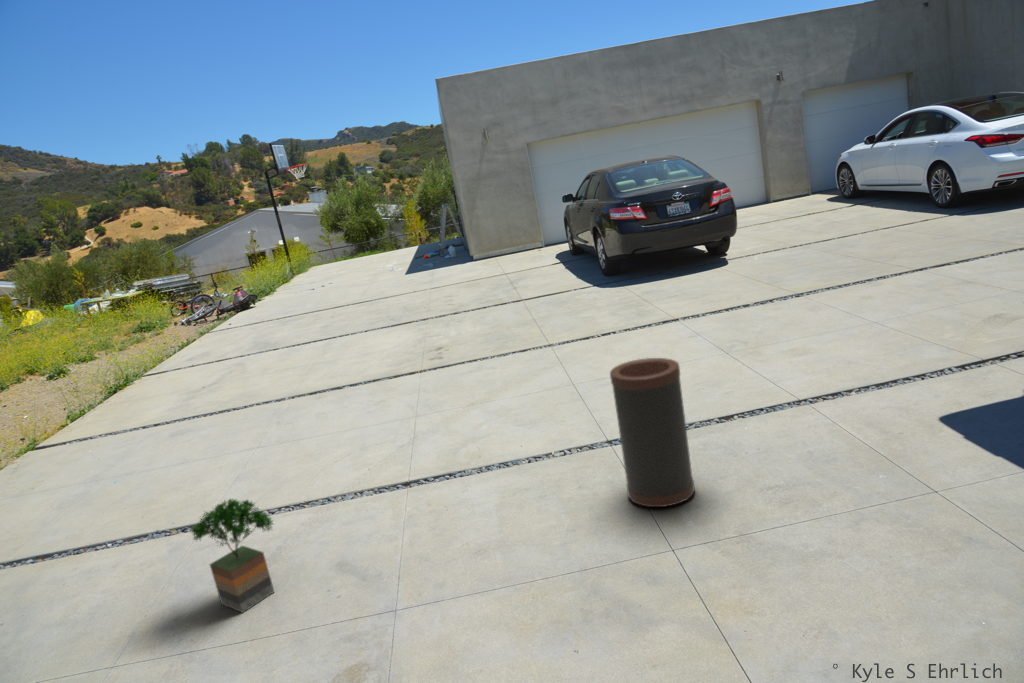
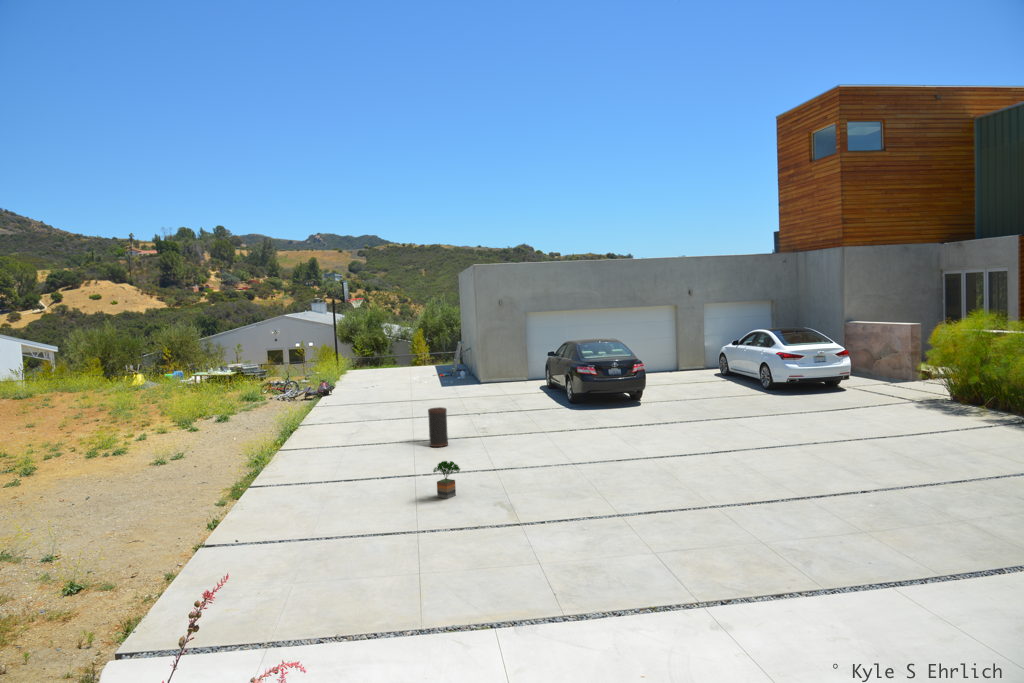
trash can: present [610,358,695,507] -> present [428,407,448,447]

